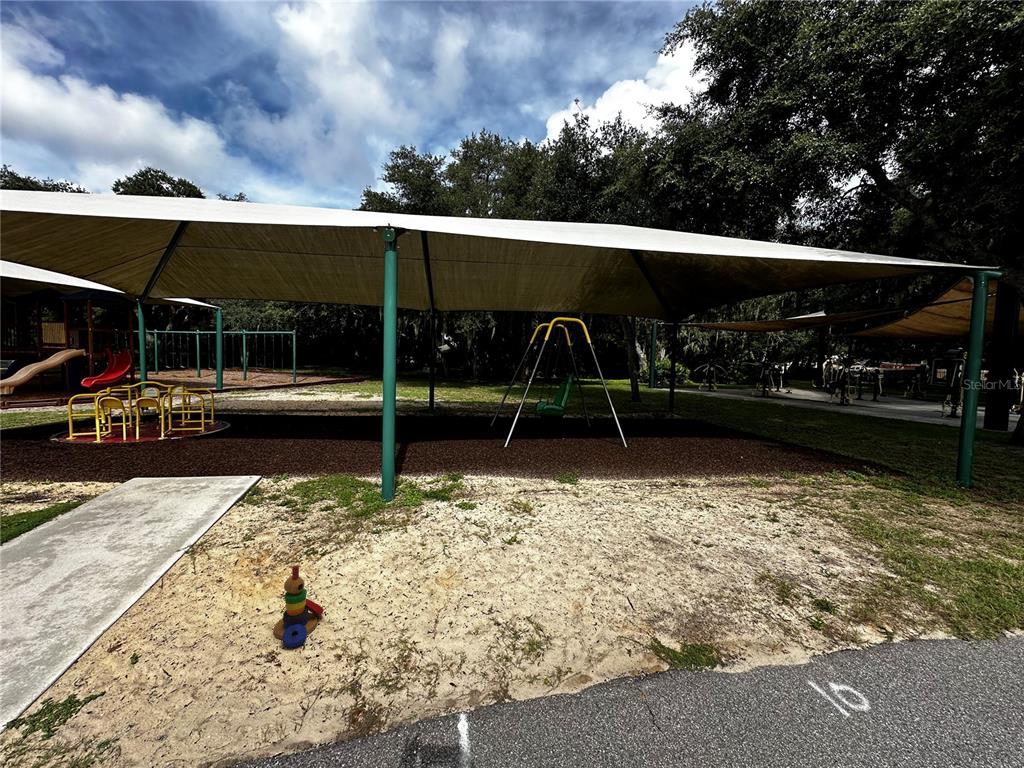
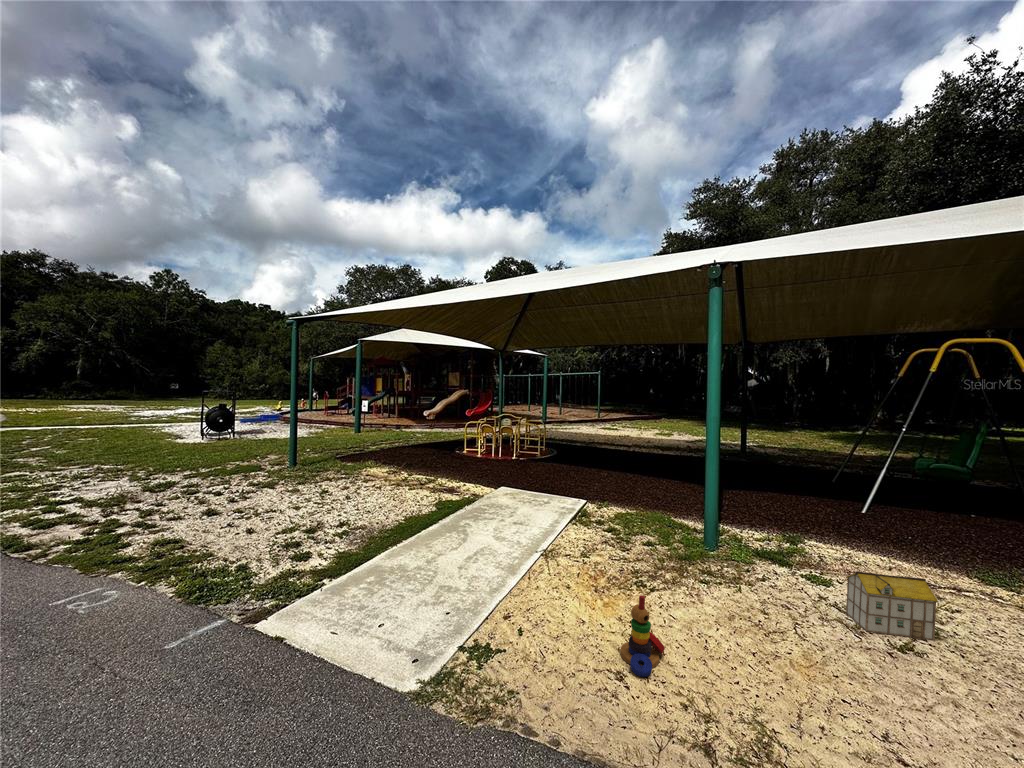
toy house: none [486,488,540,538] -> present [846,571,938,640]

